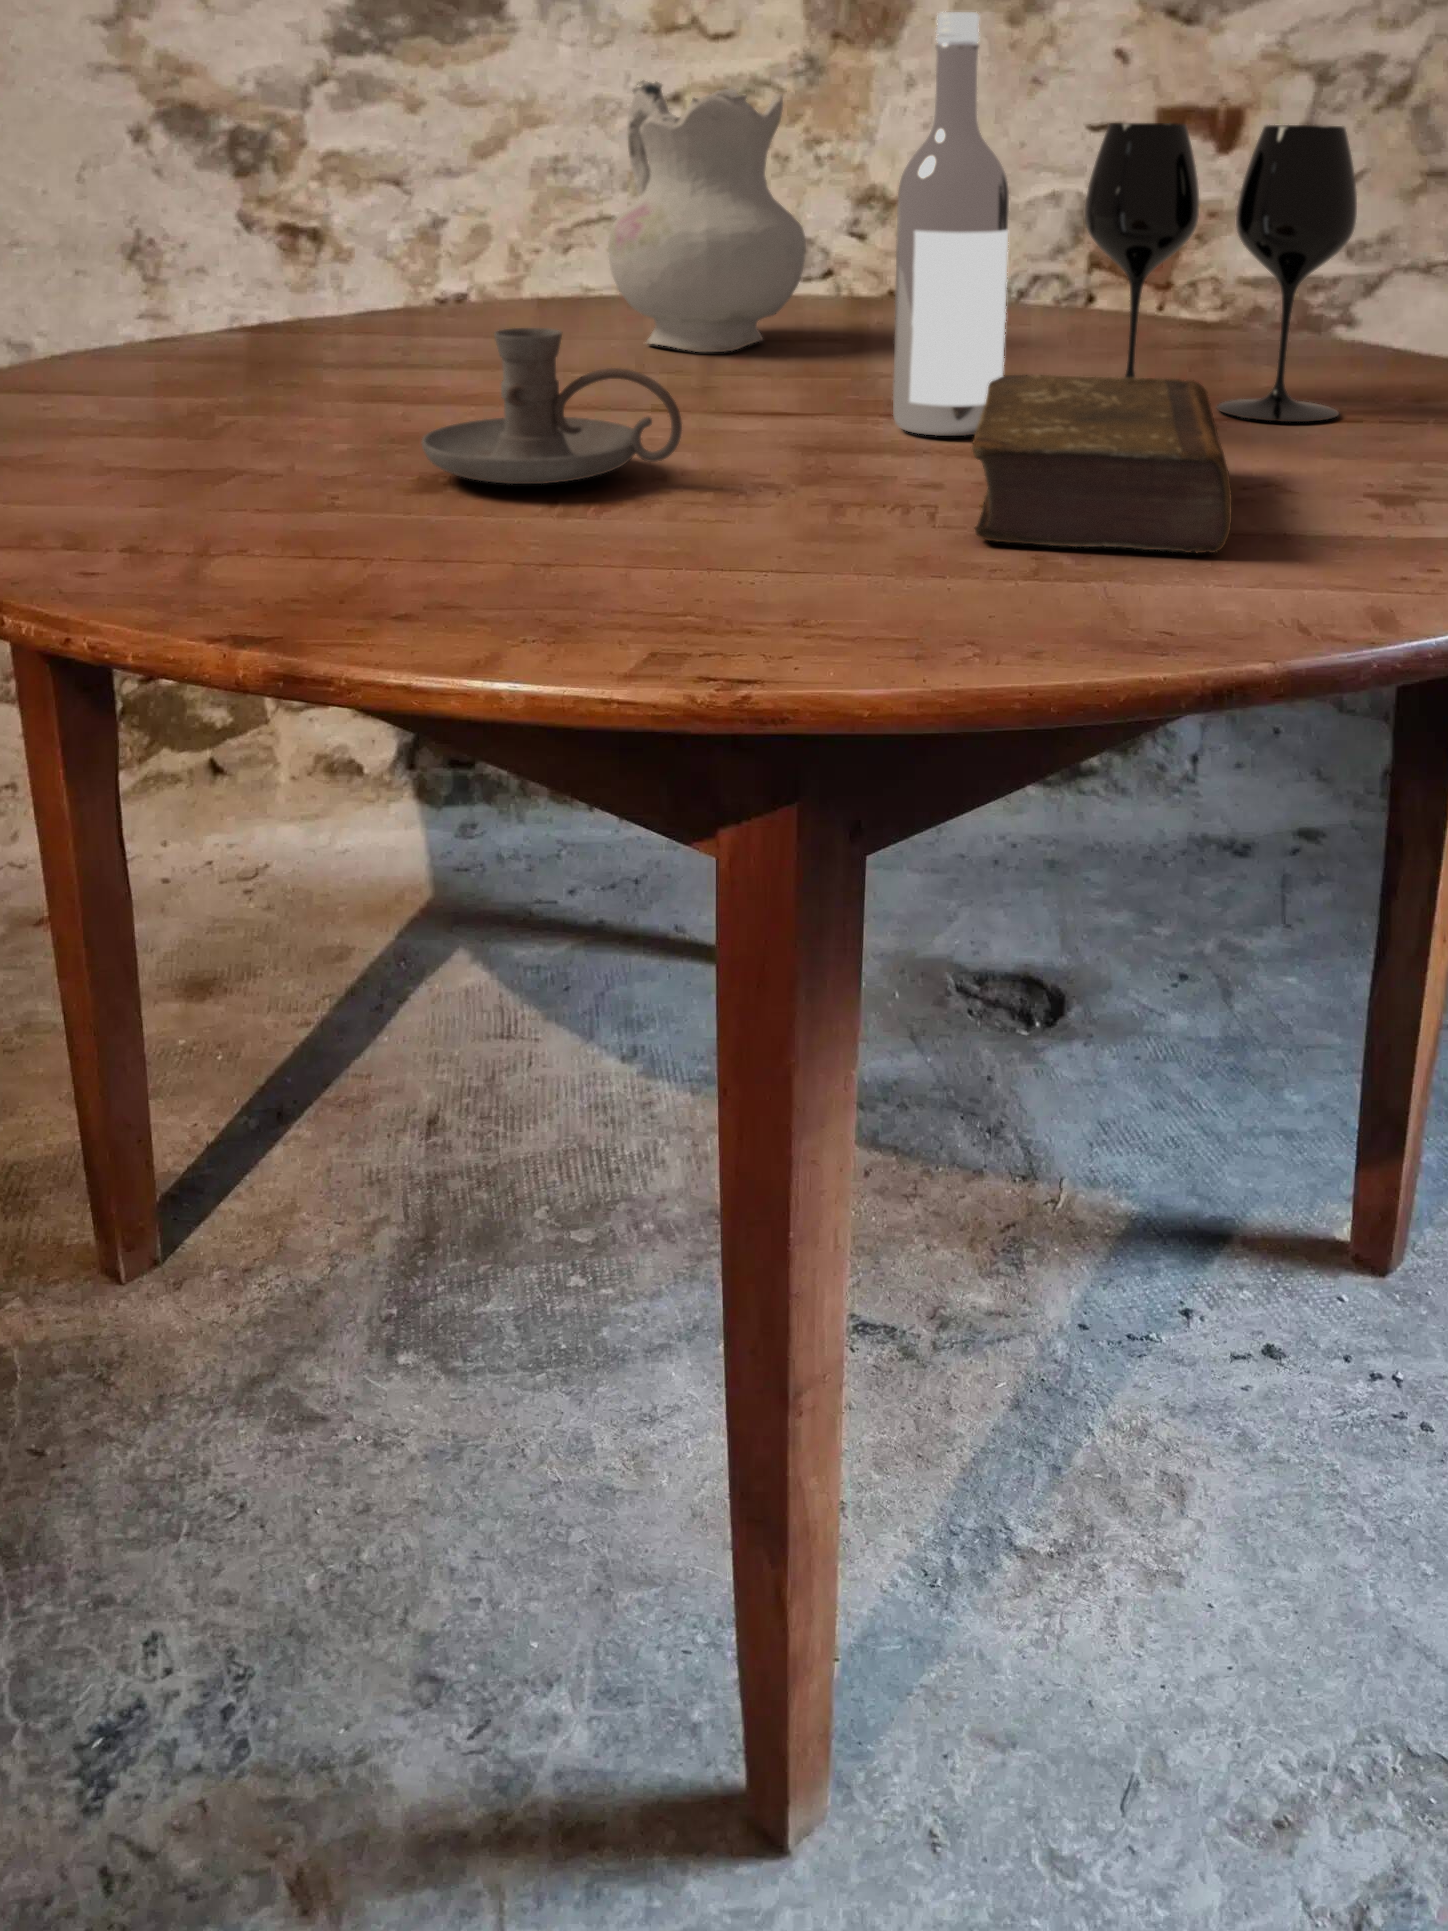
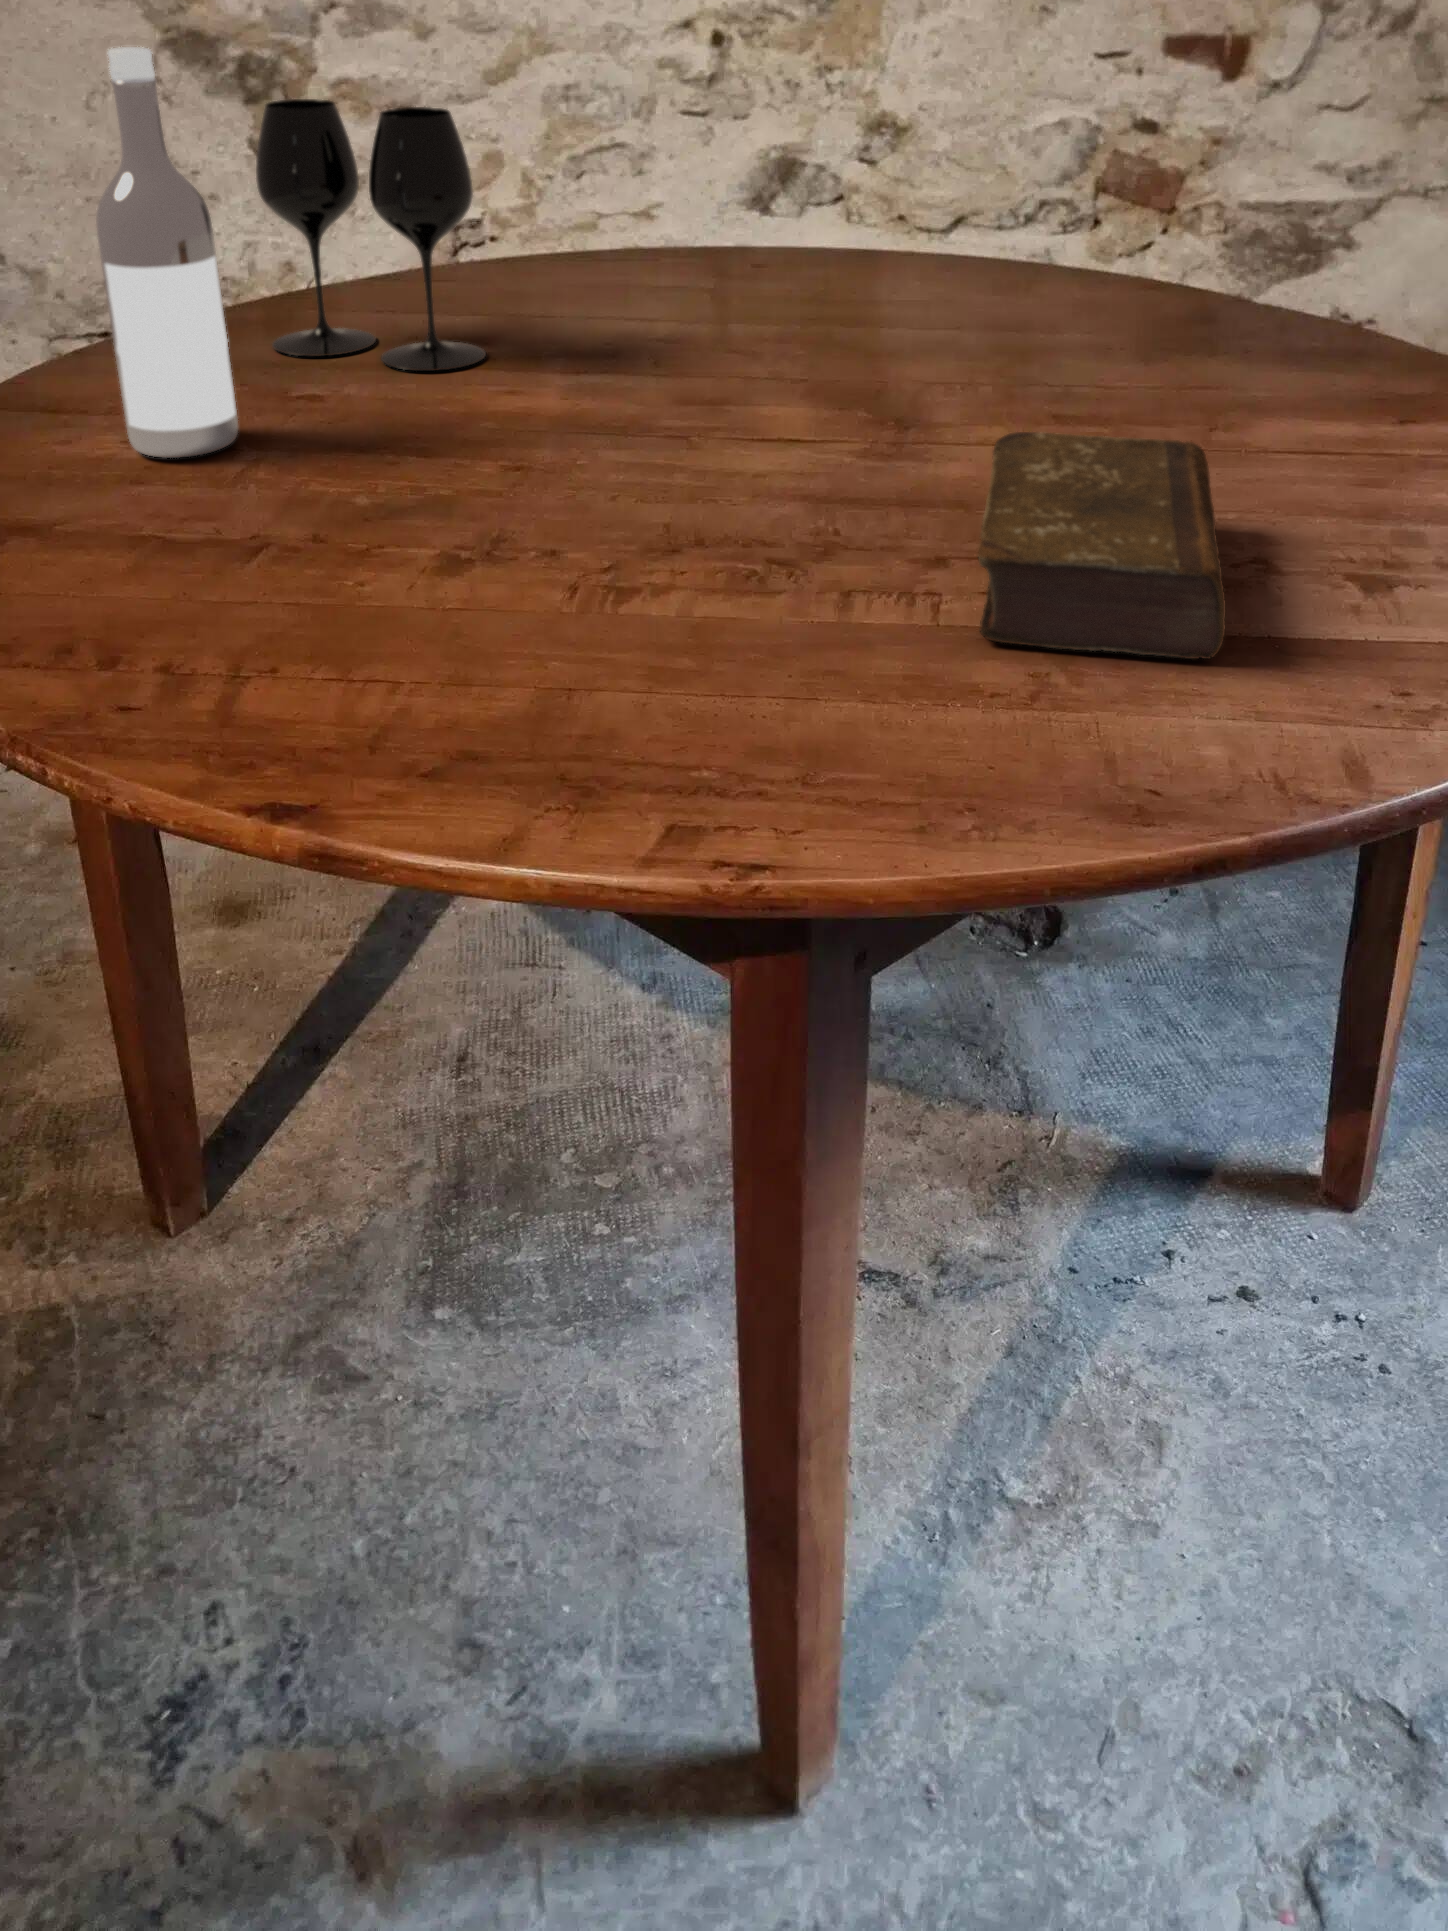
wine bottle: present [893,12,1009,436] -> present [96,47,238,458]
ceramic pitcher: present [608,81,806,352] -> none [621,52,816,333]
wine glass: present [1085,123,1357,422] -> present [256,99,486,371]
candle holder: present [421,328,682,484] -> none [441,392,696,556]

